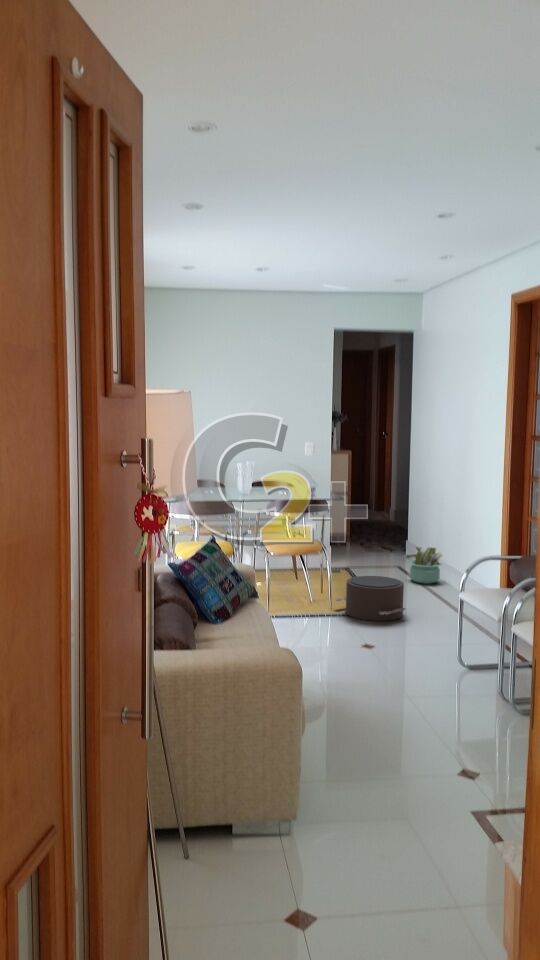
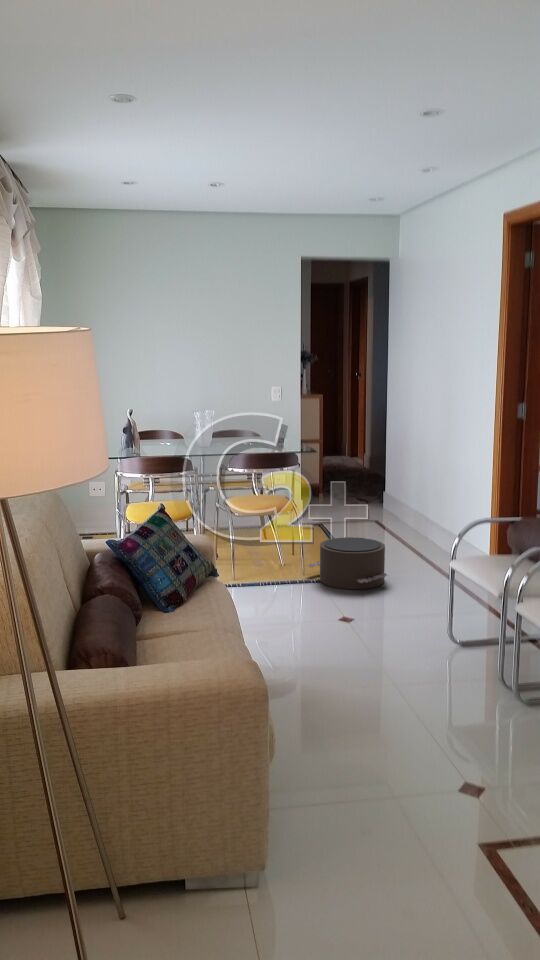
decorative plant: present [403,547,443,584] -> none [382,500,427,541]

